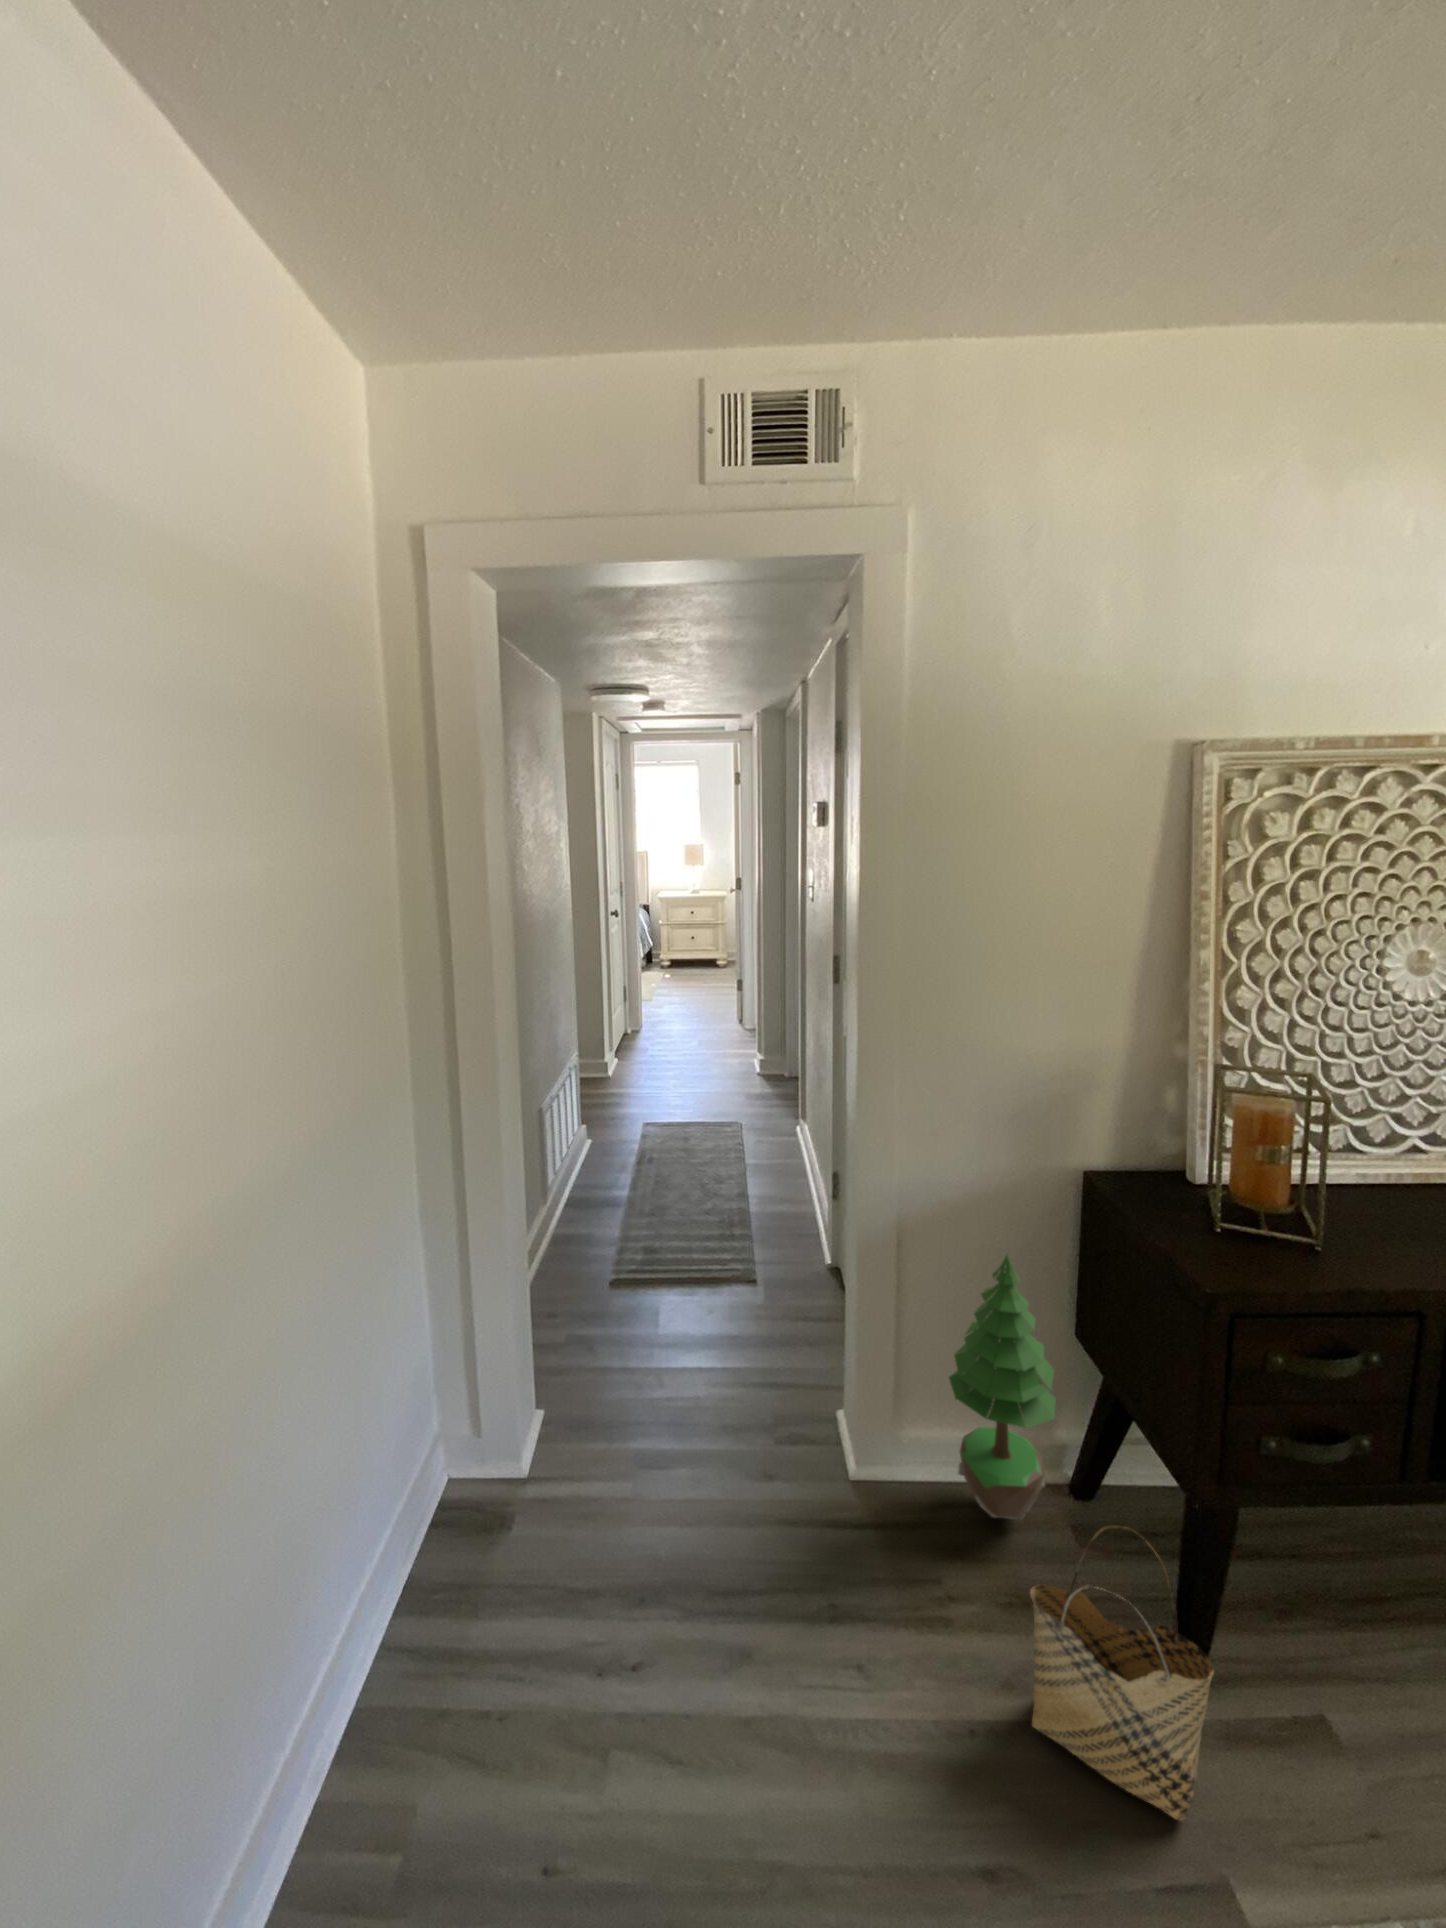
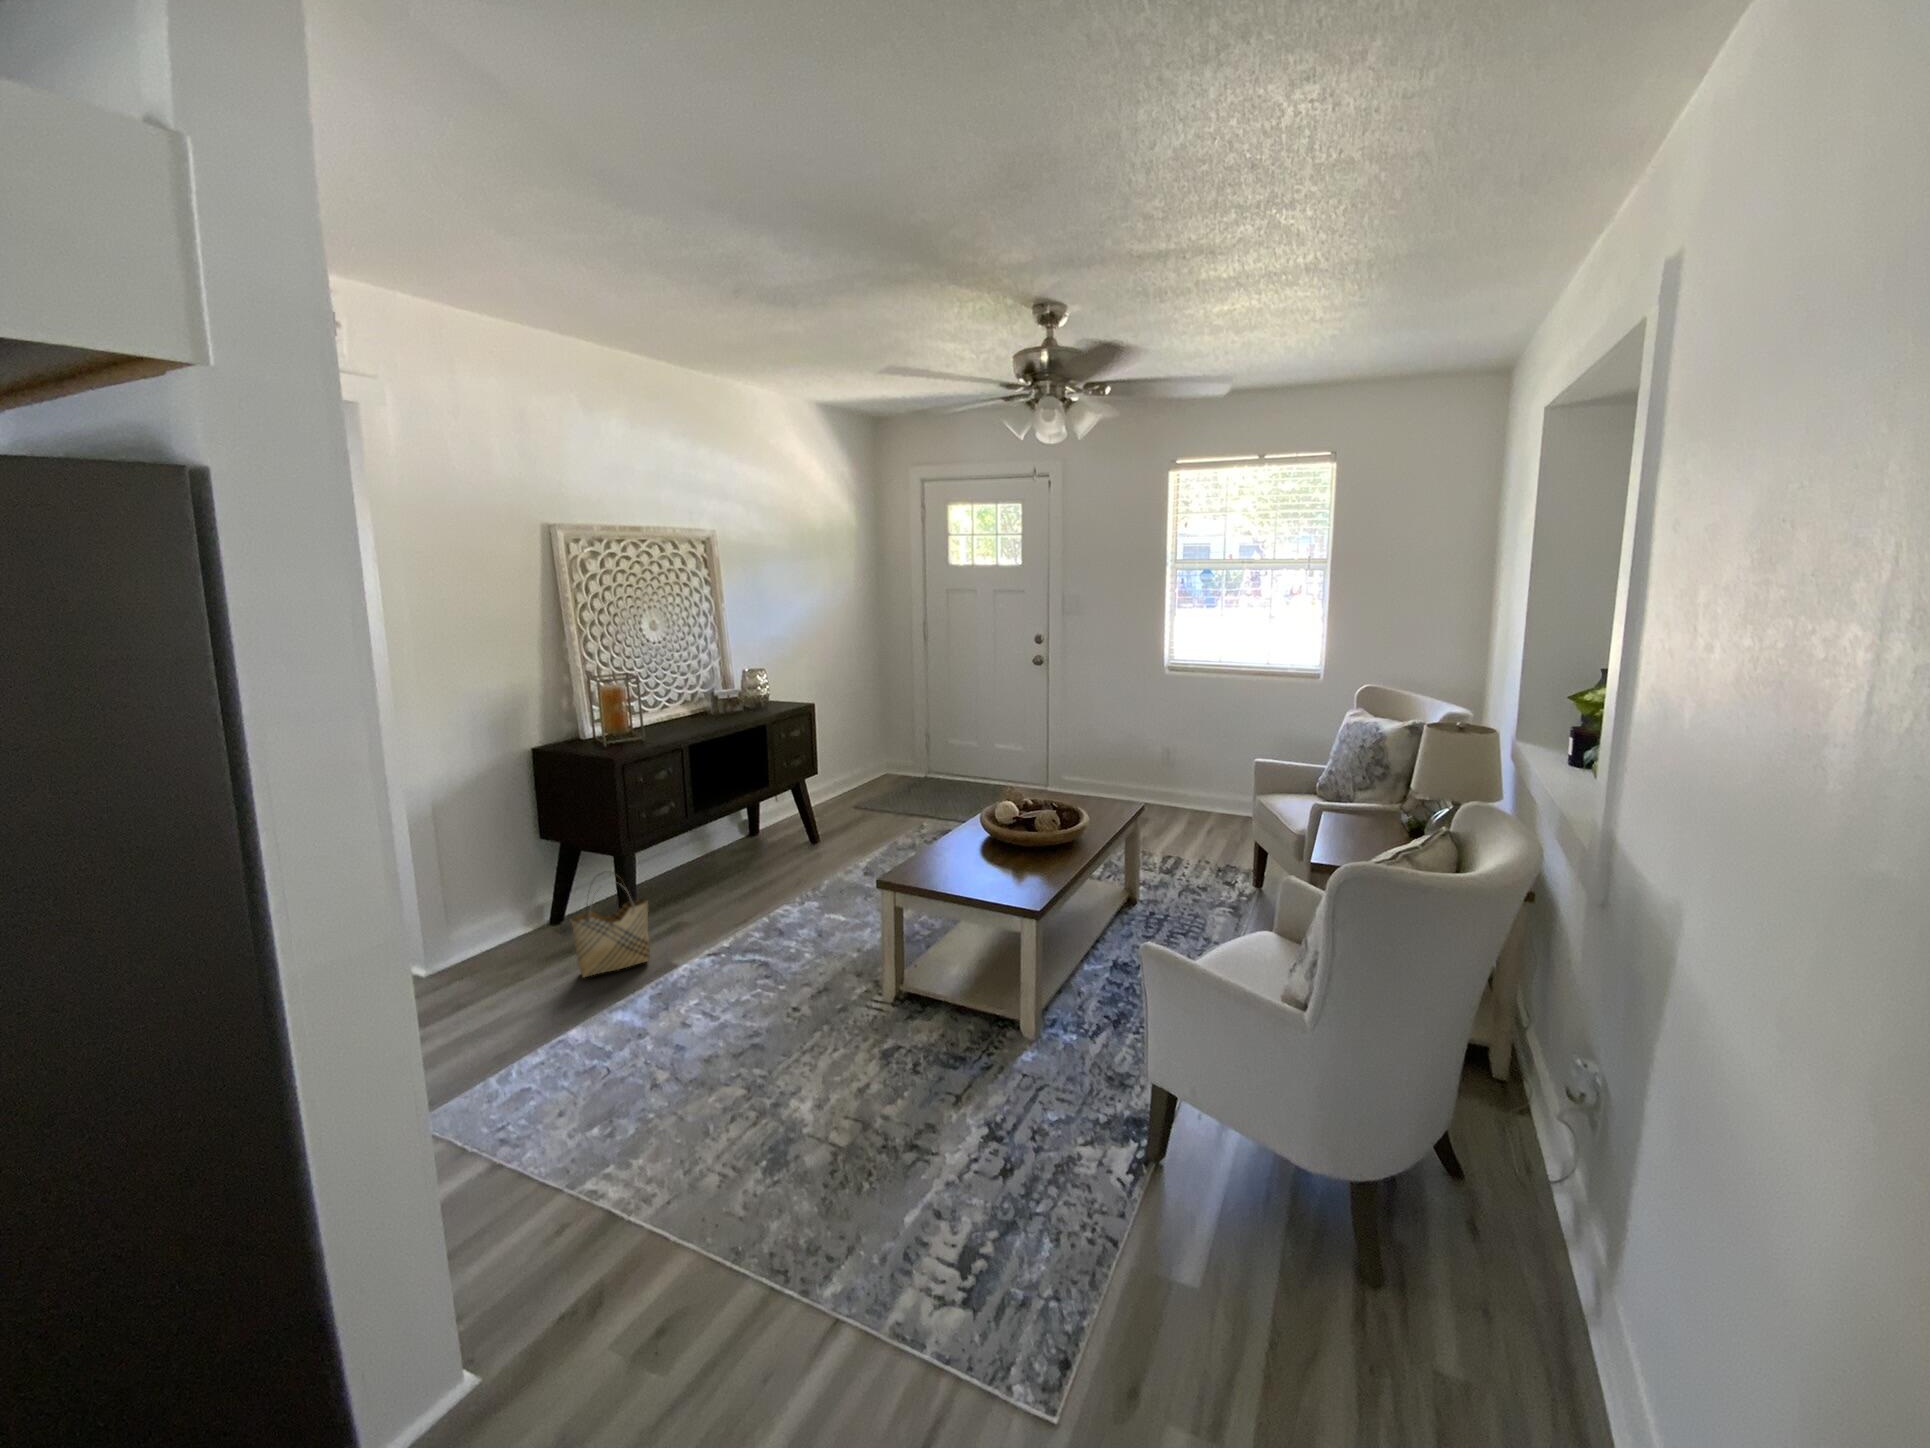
potted tree: present [949,1254,1056,1521] -> none [479,799,546,950]

